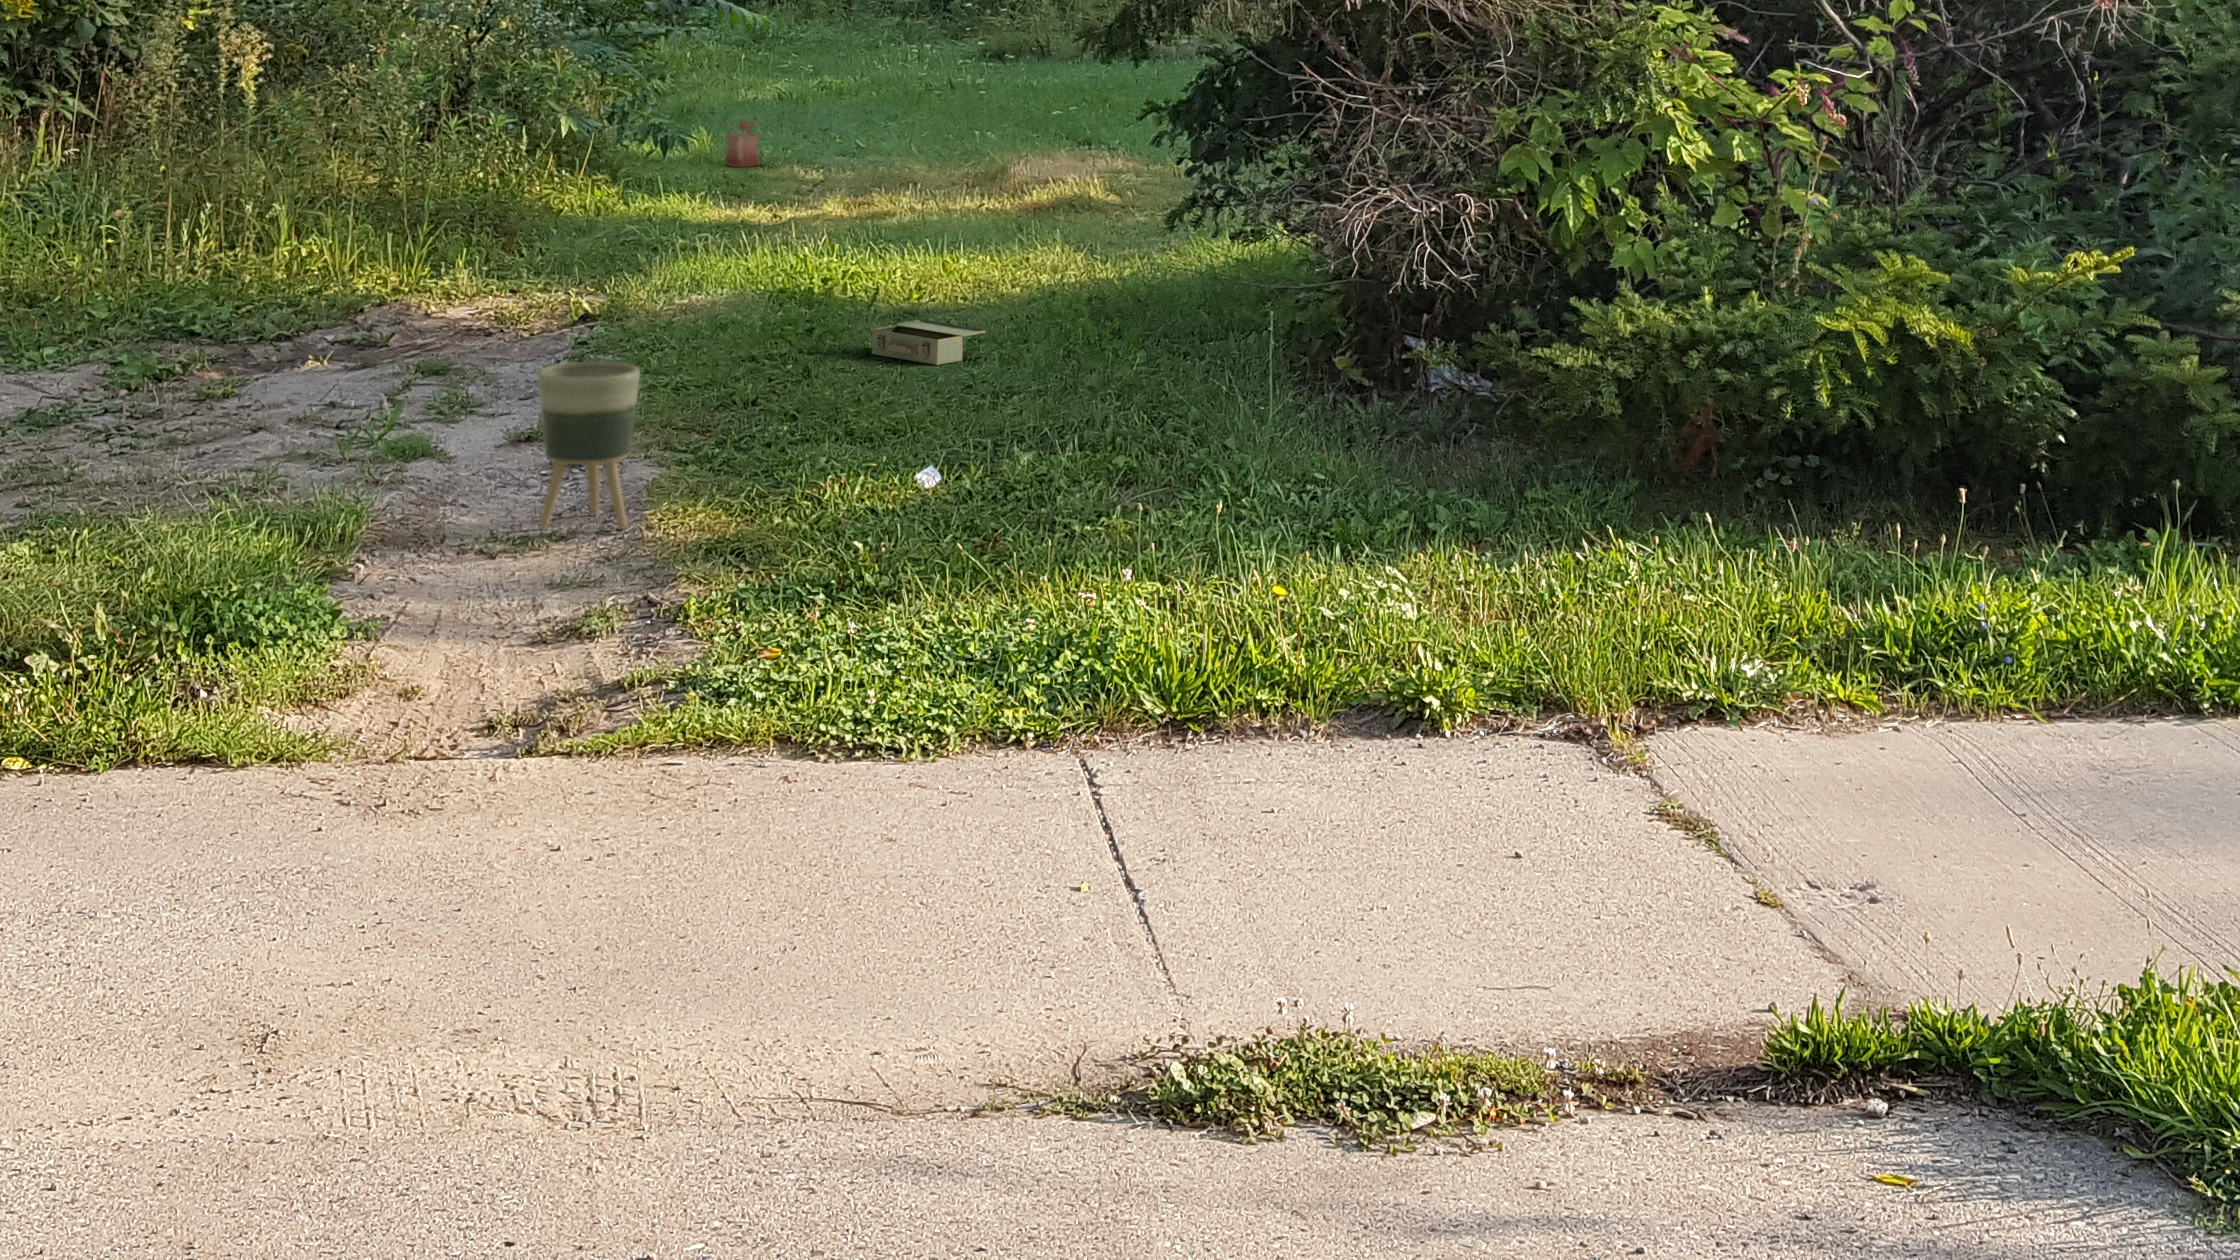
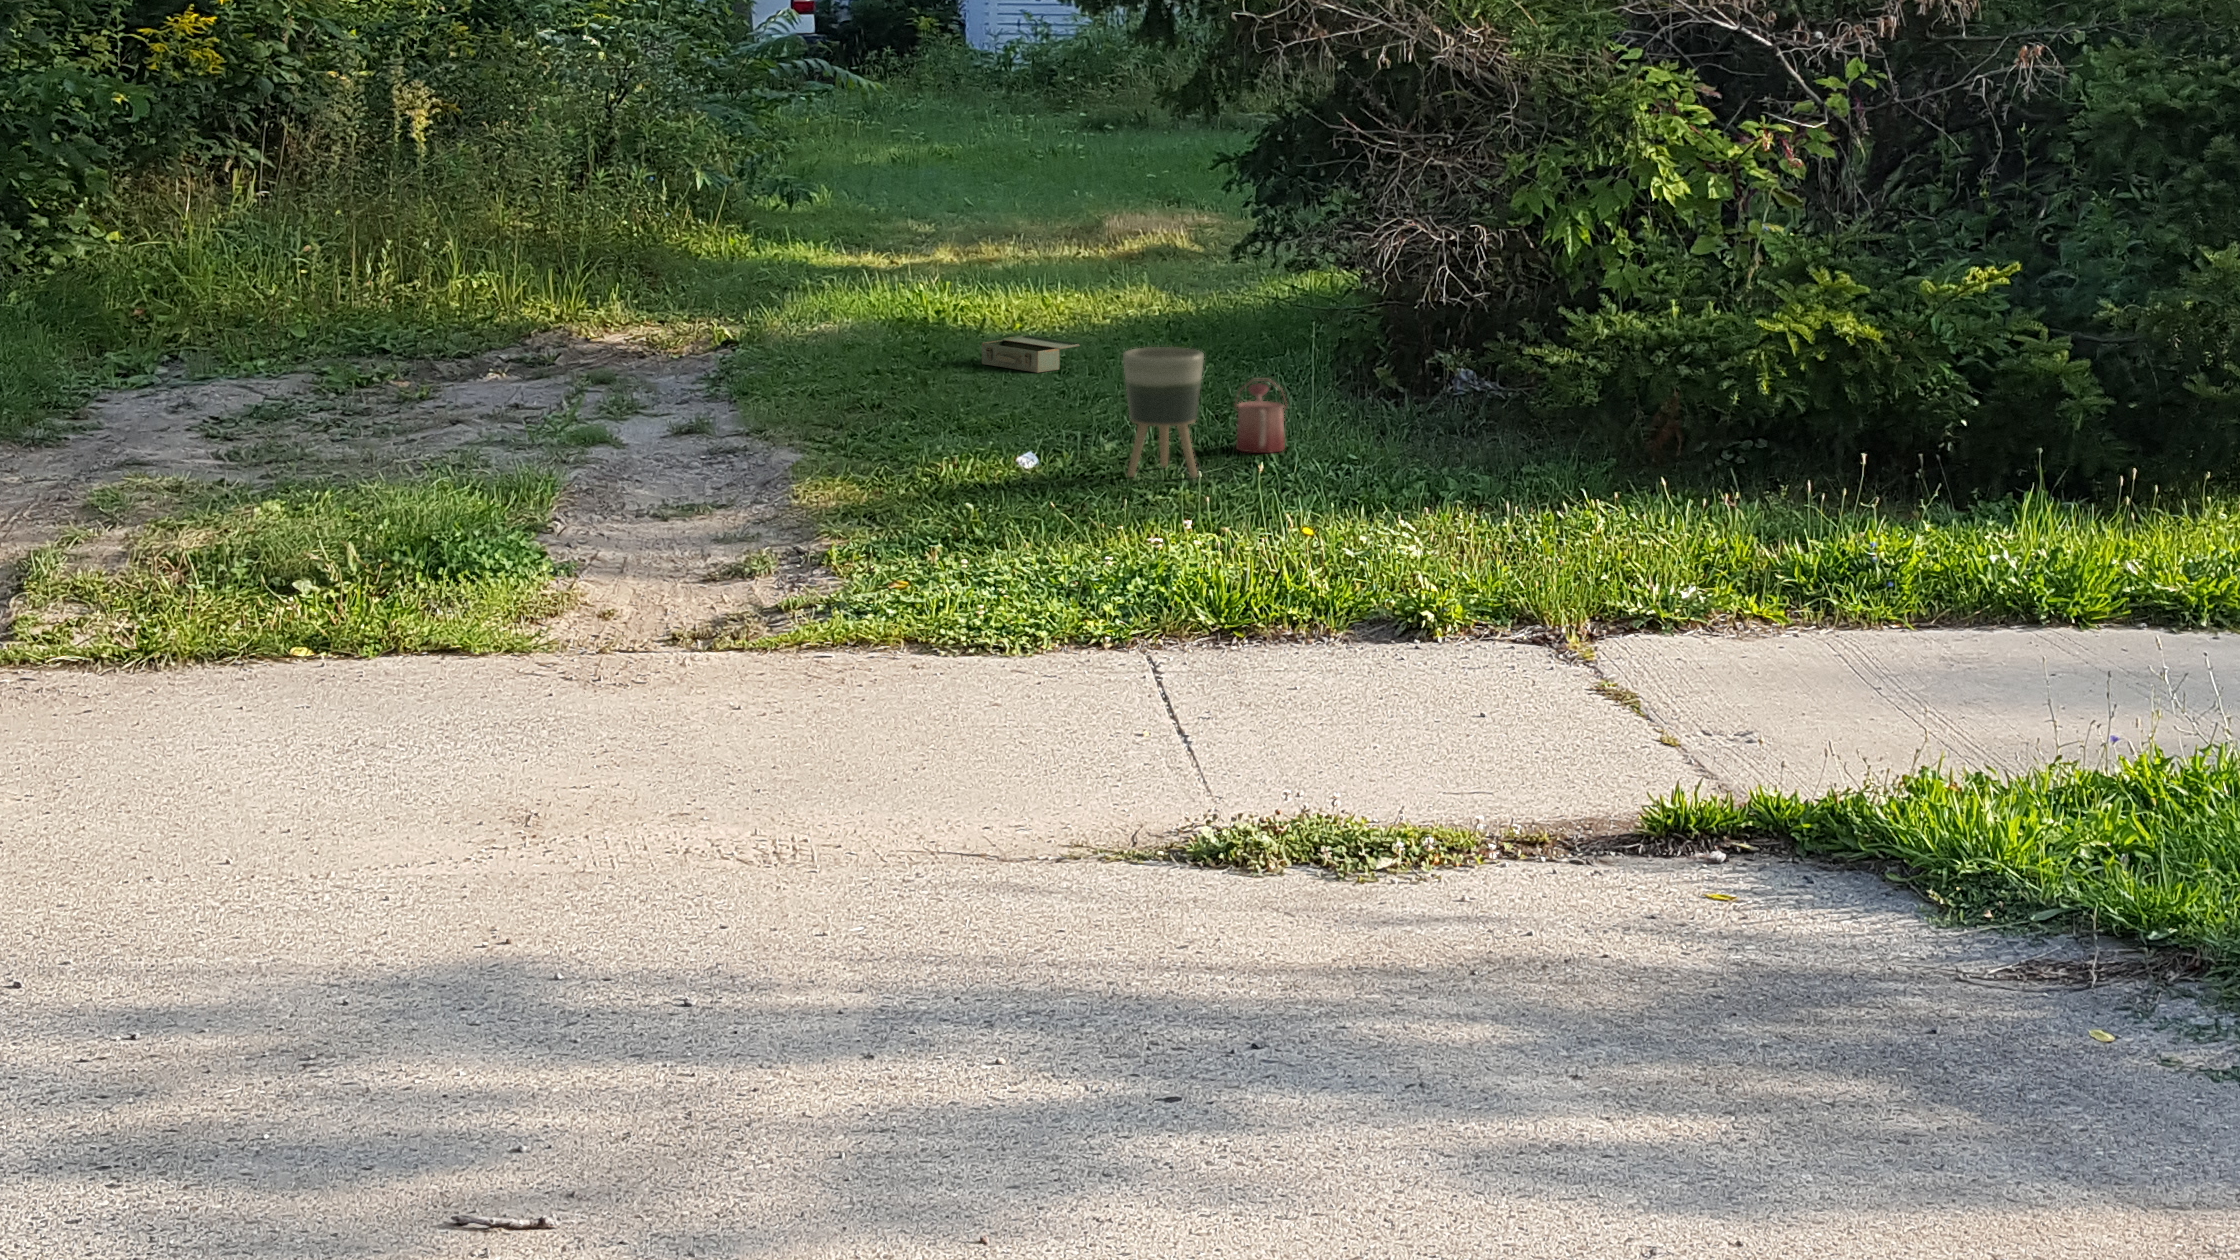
watering can: present [725,117,759,167] -> present [1234,379,1287,453]
planter: present [538,362,640,529] -> present [1123,347,1204,477]

